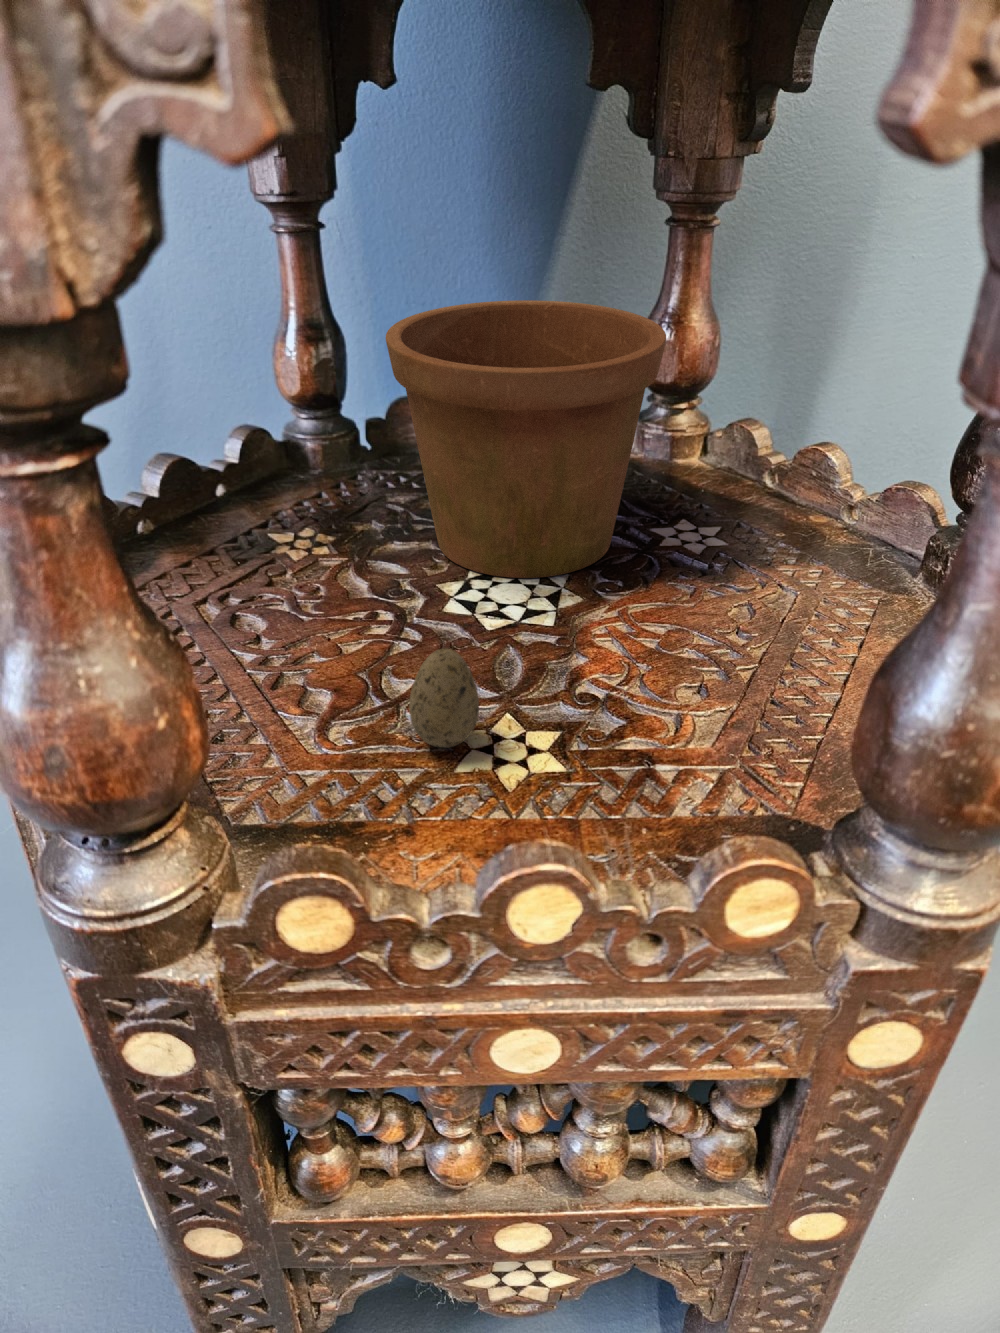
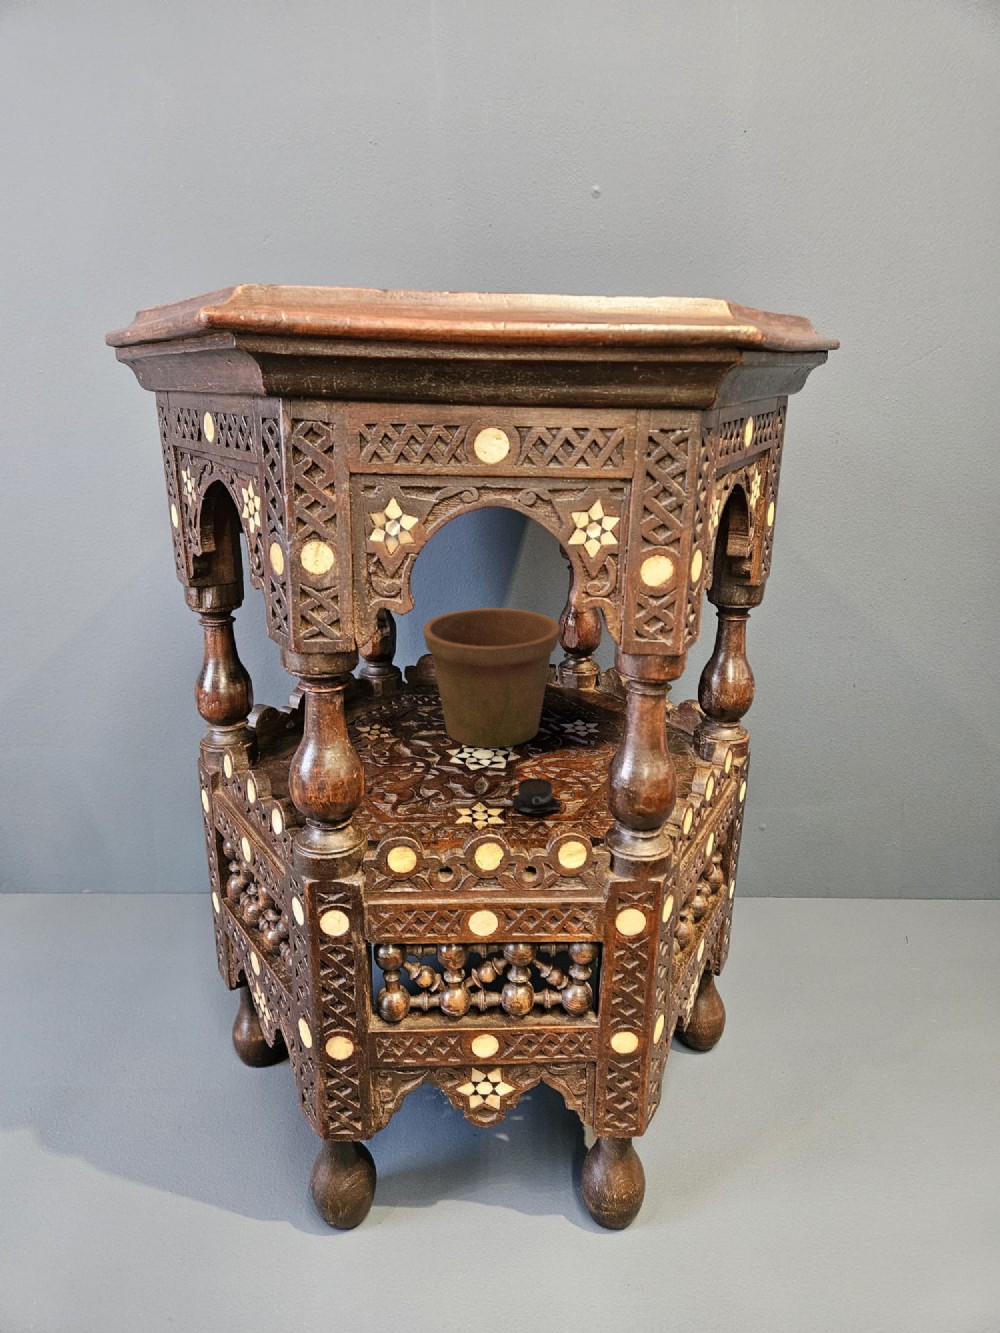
decorative egg: present [409,648,479,748] -> none [436,767,466,814]
teacup: none [580,663,691,749] -> present [512,778,560,814]

